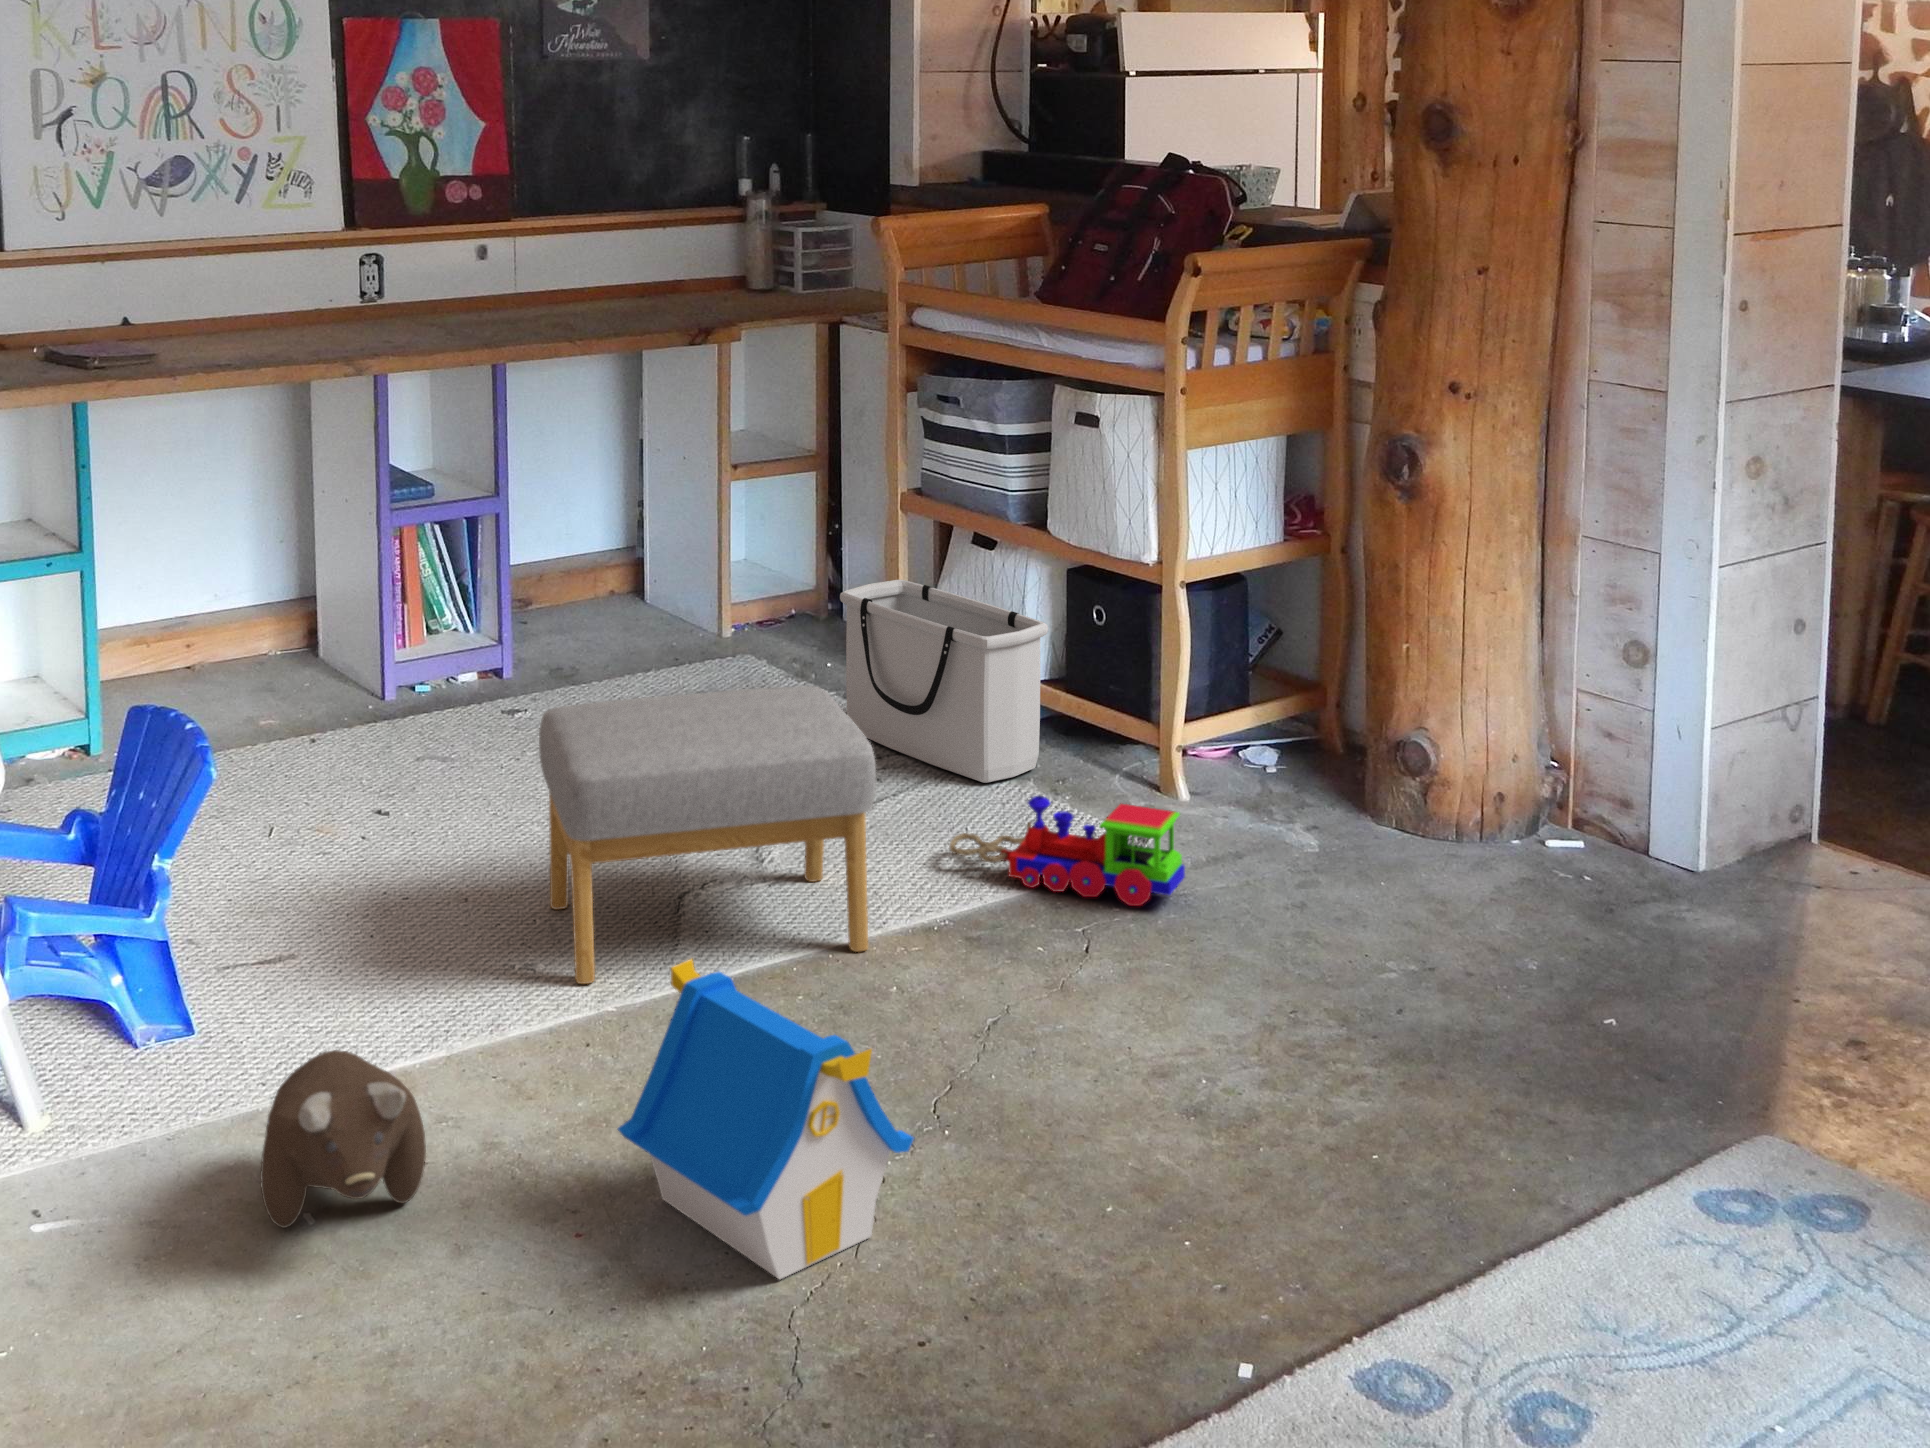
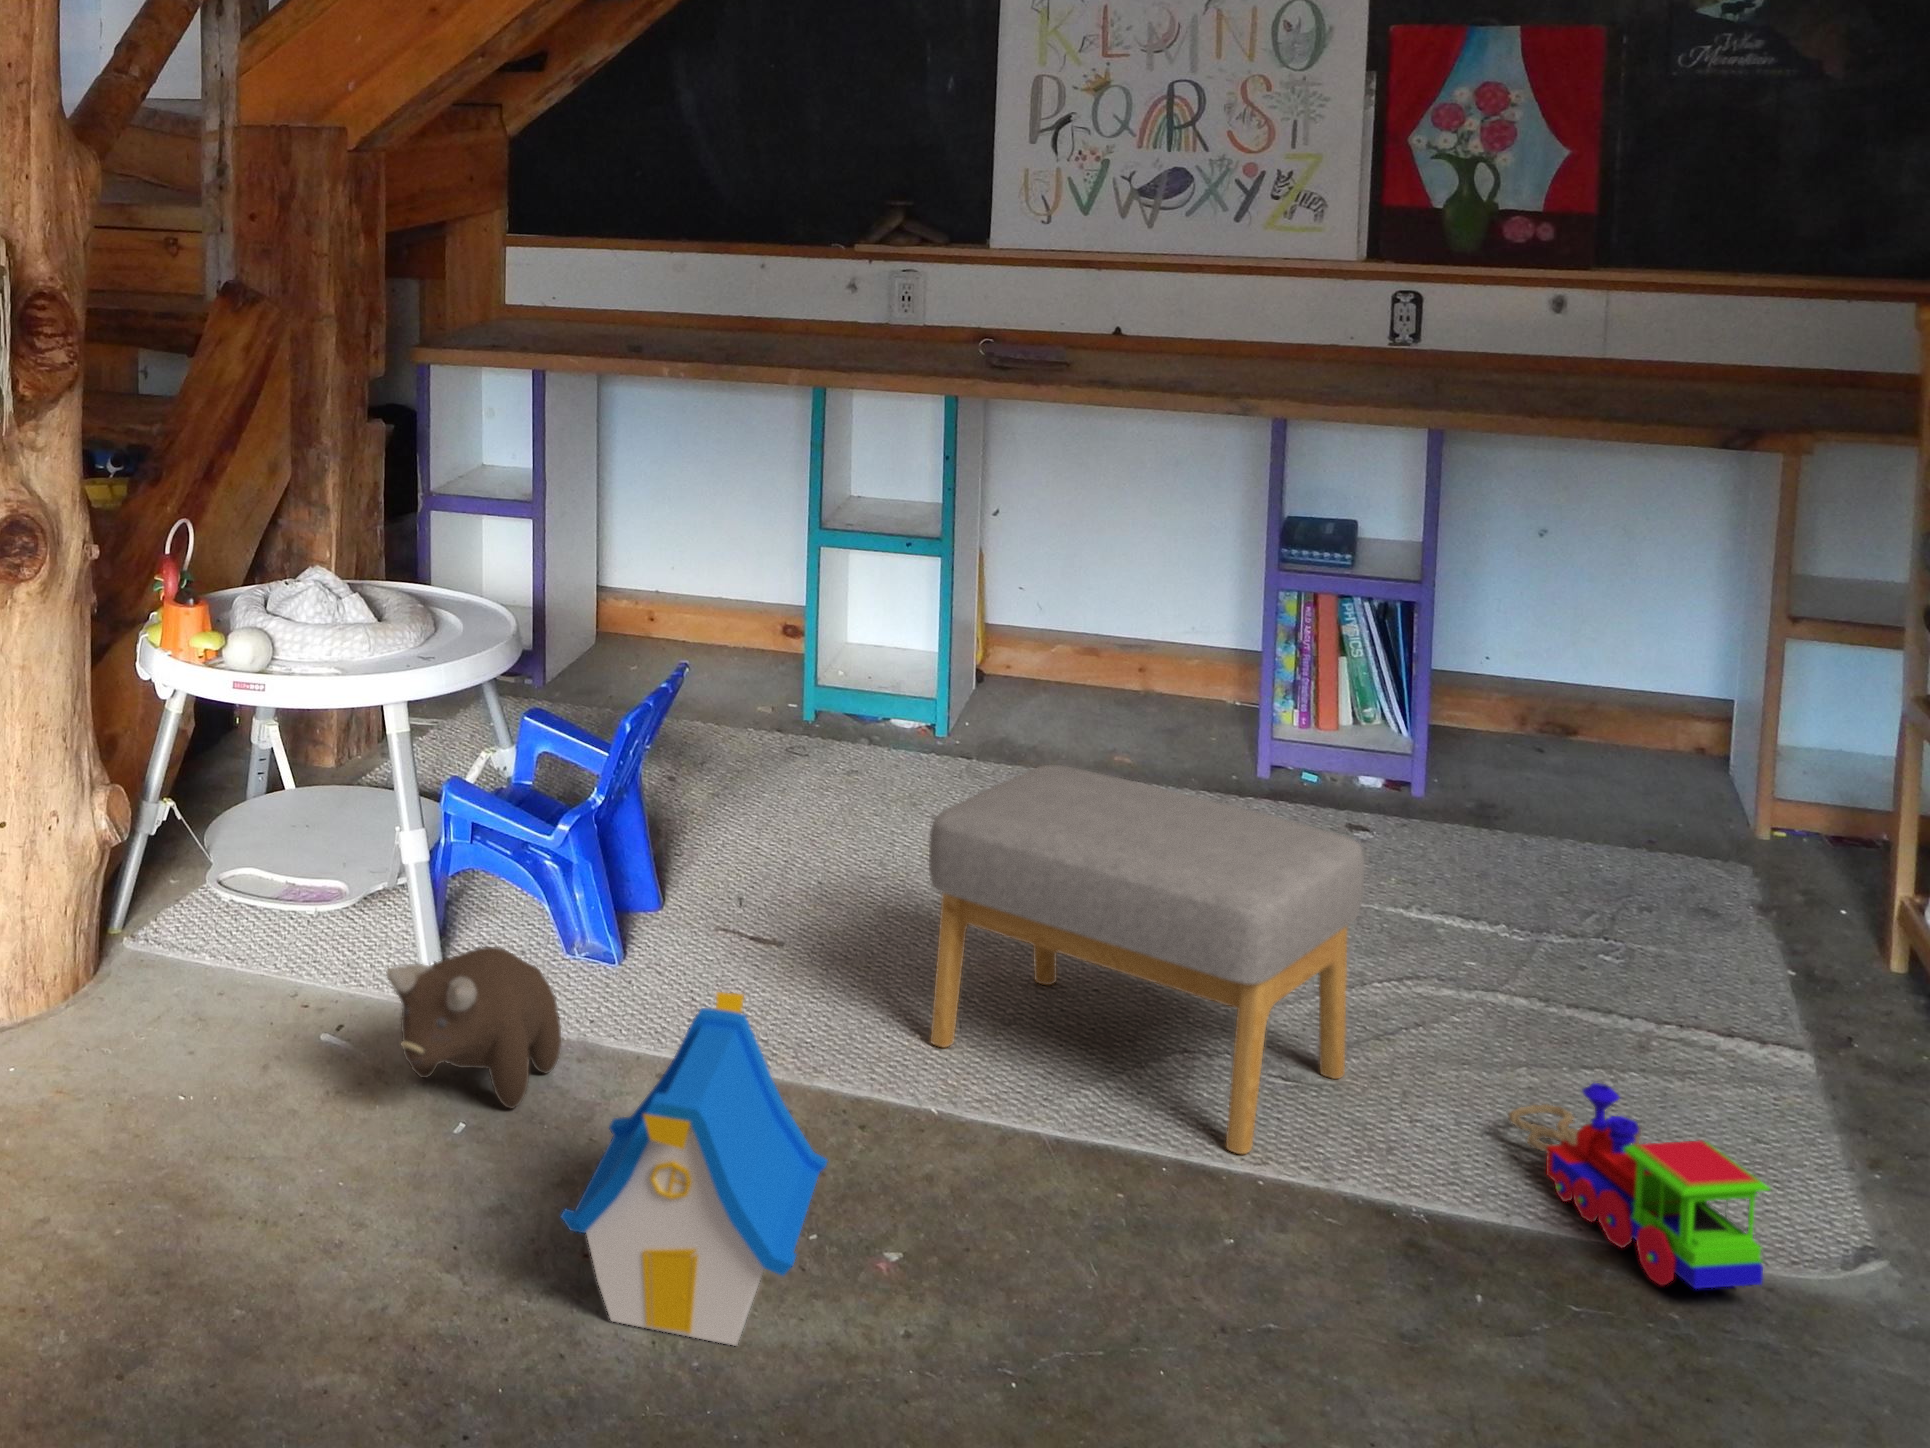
storage bin: present [840,580,1048,783] -> none [1682,783,1896,1101]

